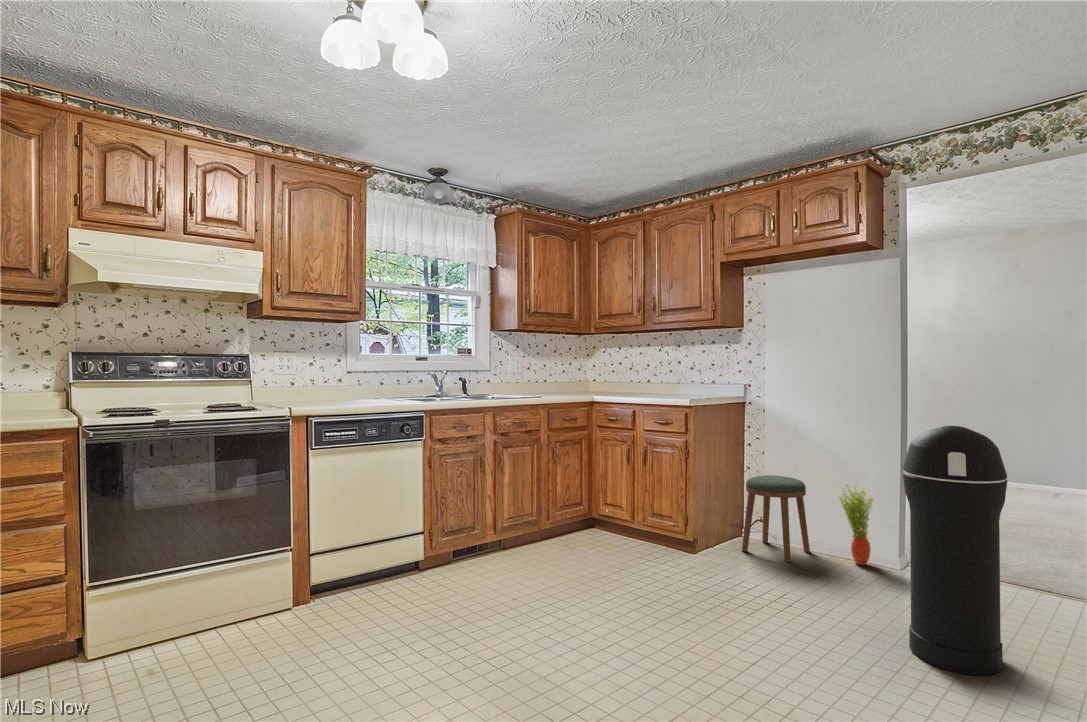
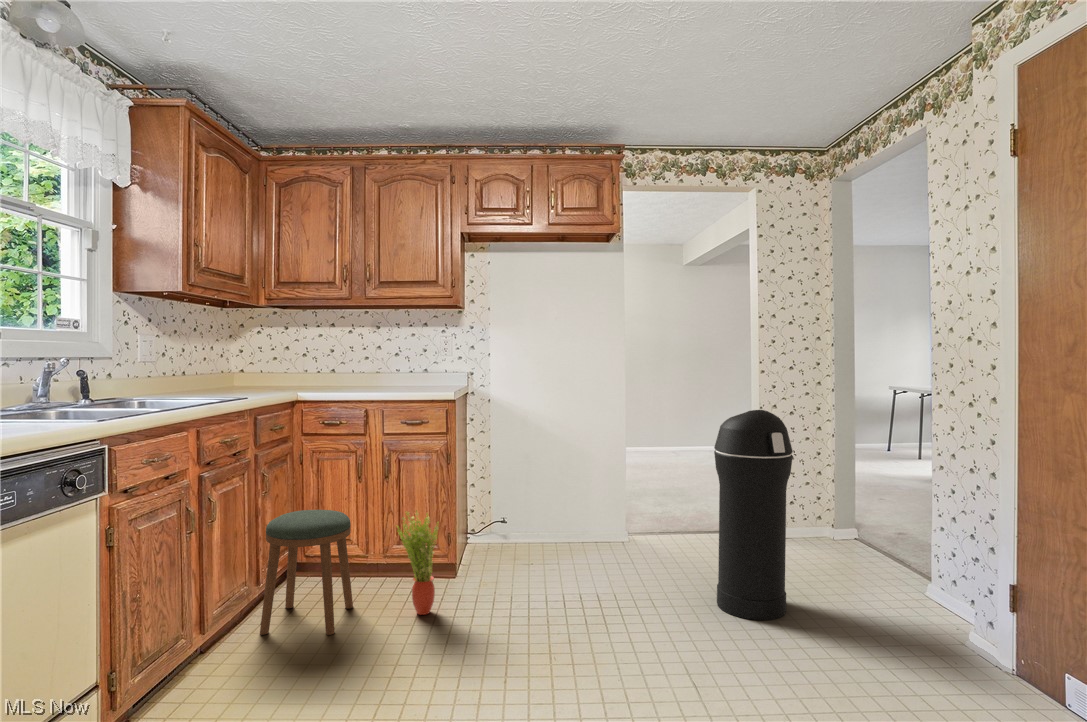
stool: present [742,475,810,562] -> present [260,510,353,635]
potted plant: present [839,484,873,565] -> present [397,511,439,615]

